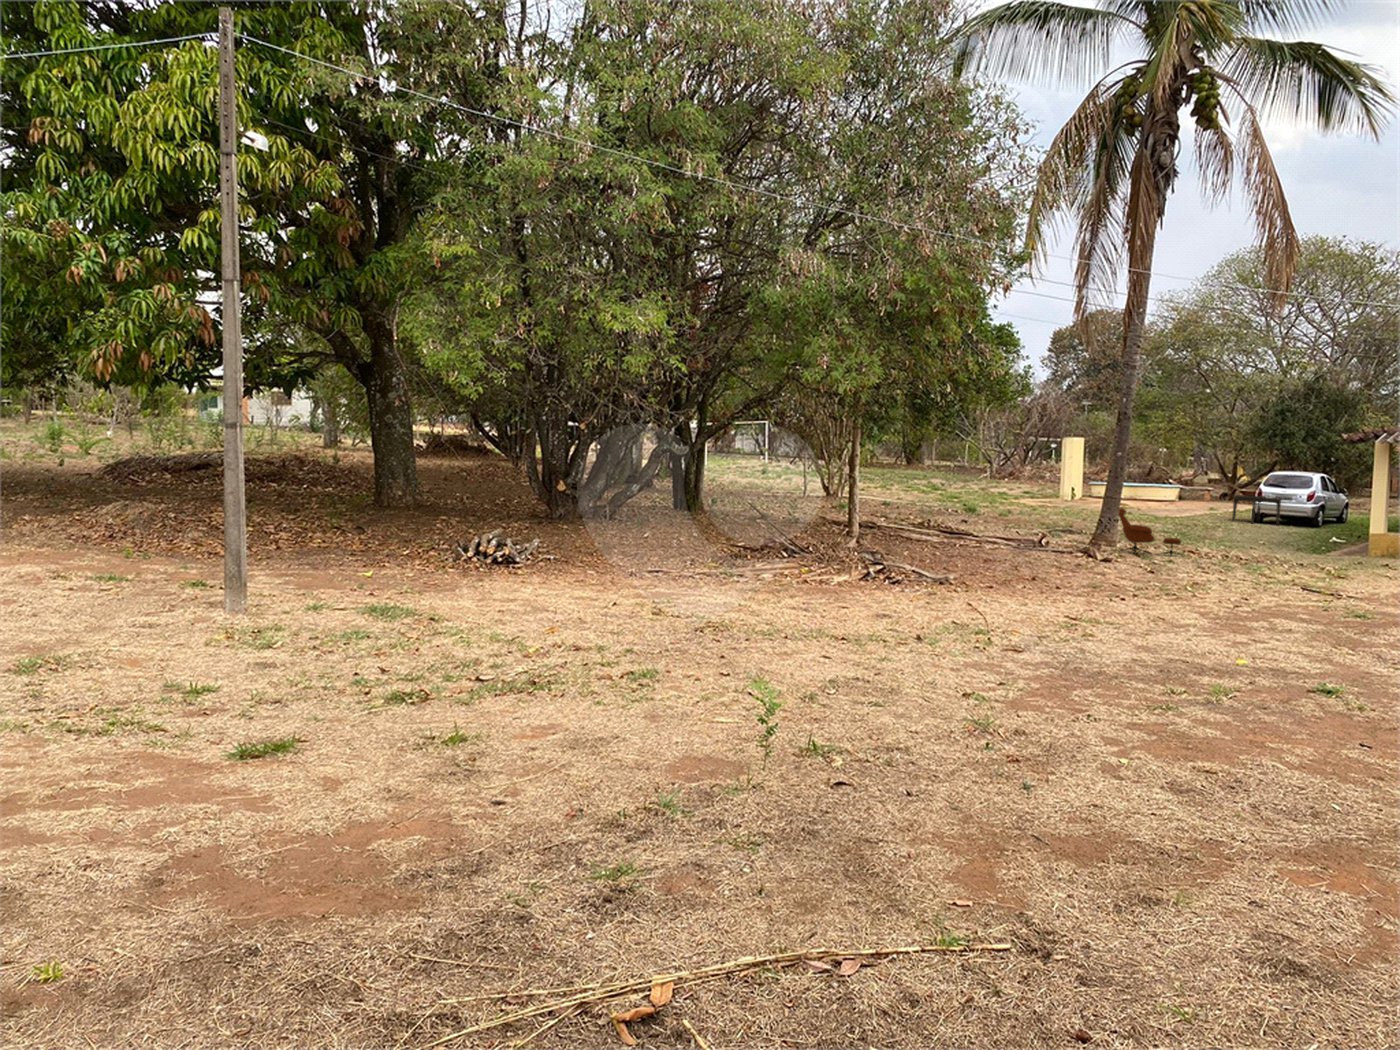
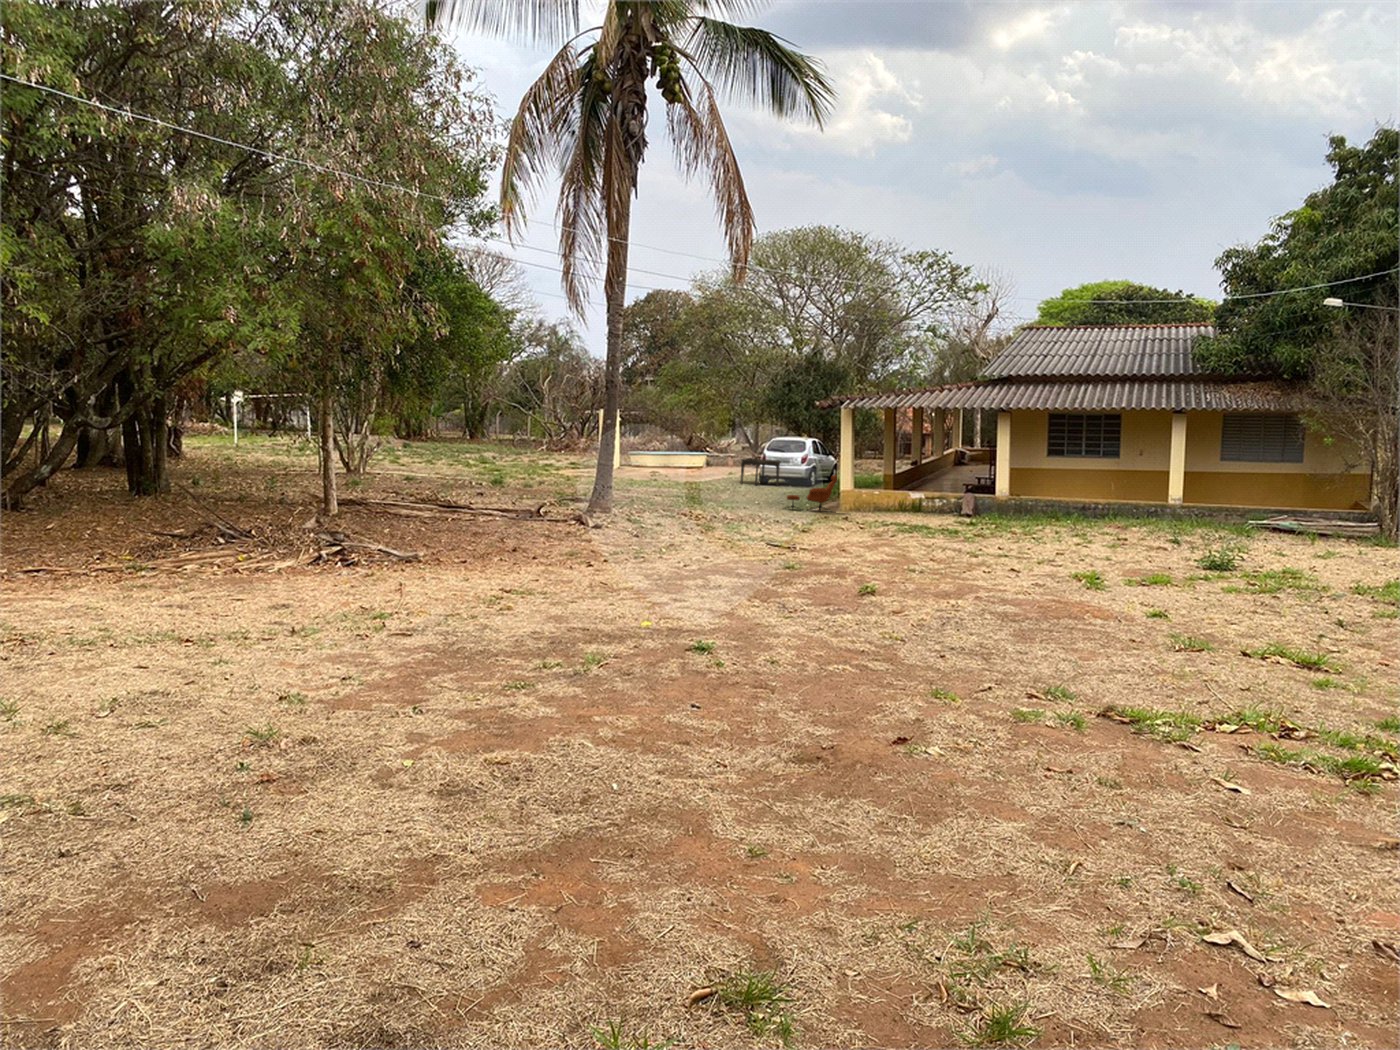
lounge chair: present [1118,508,1181,555] -> present [787,475,837,511]

